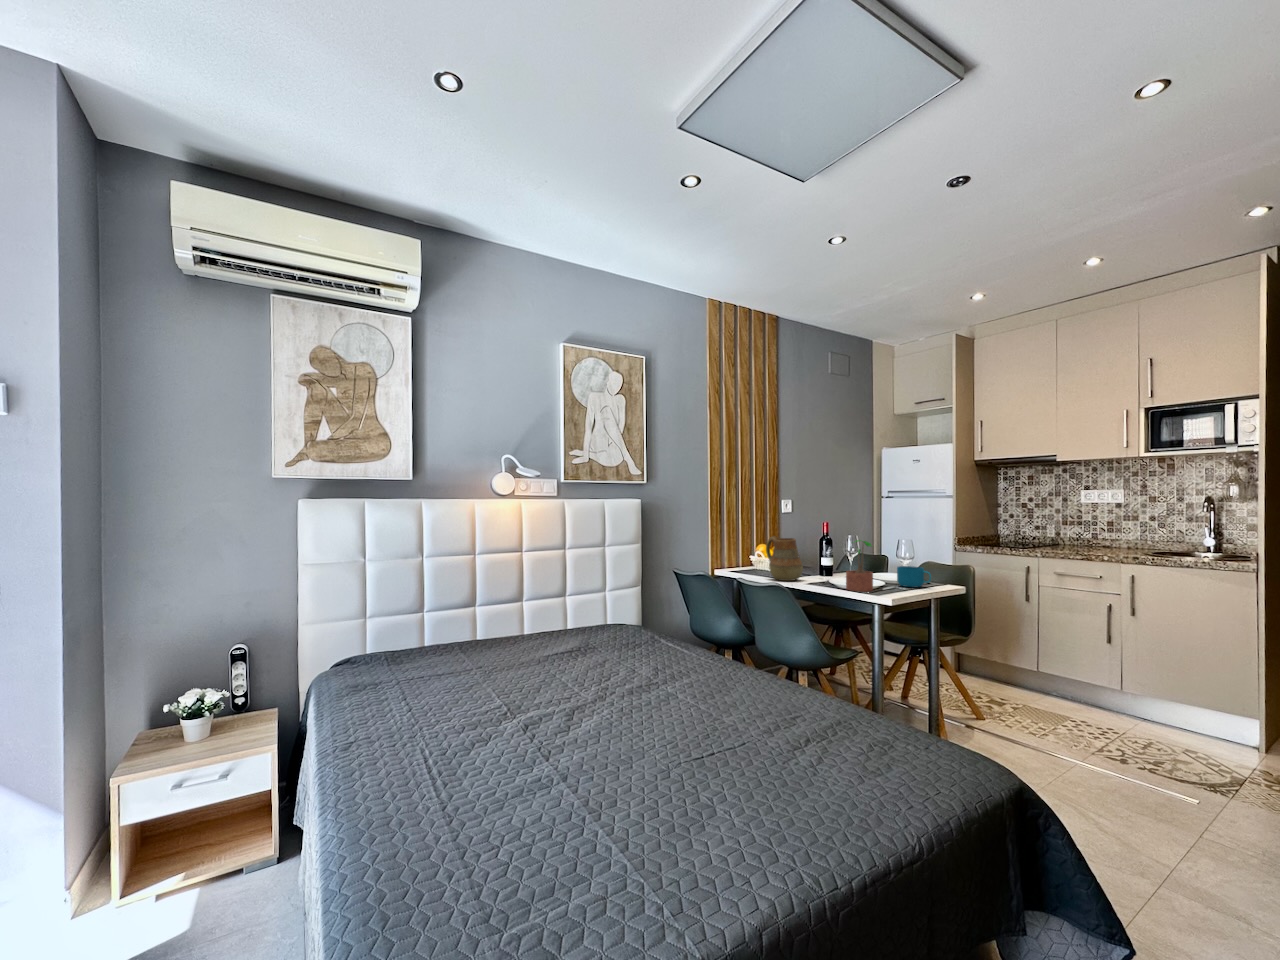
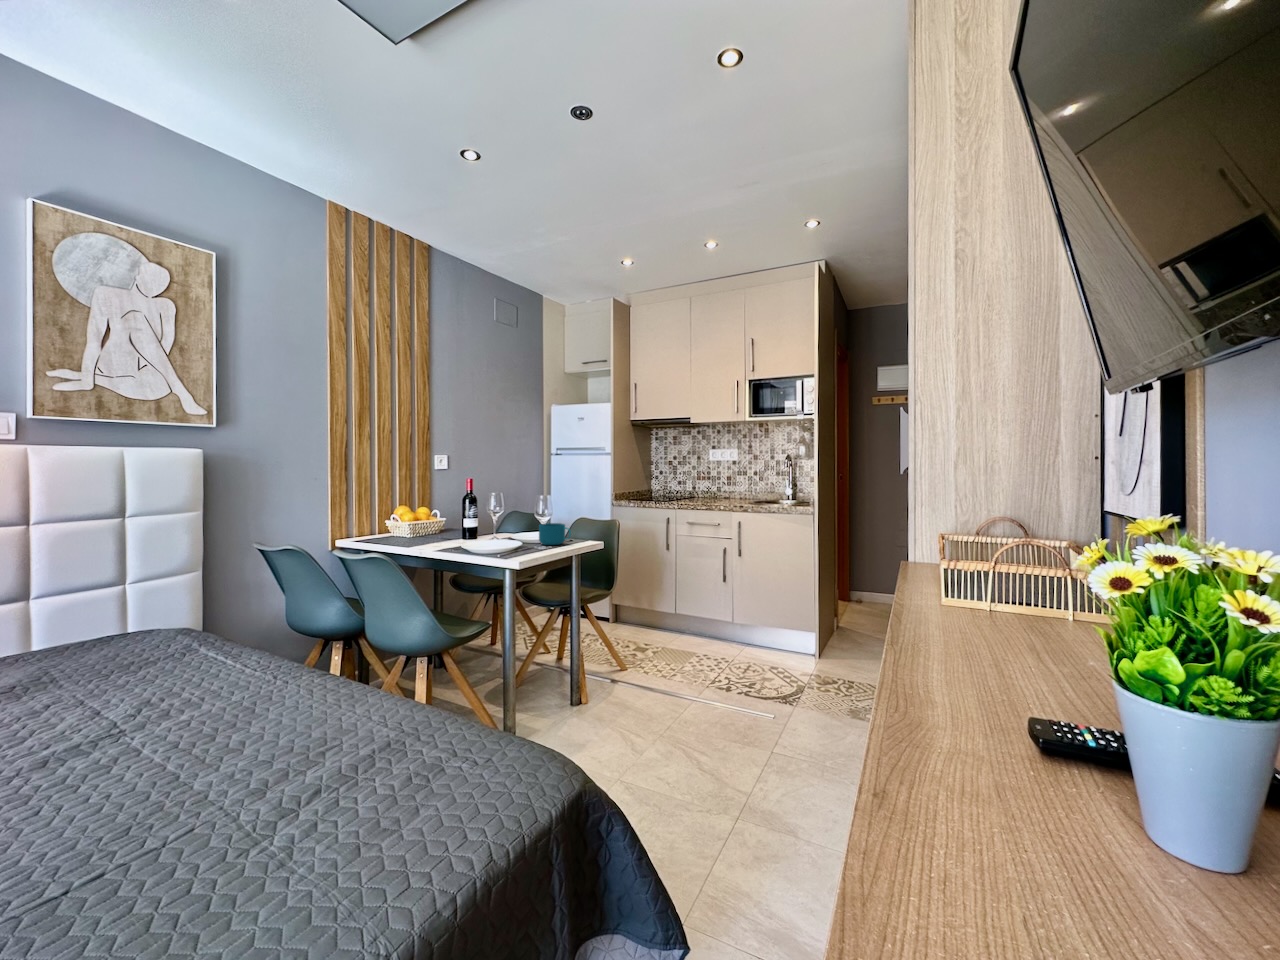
pitcher: present [766,536,803,581] -> none [396,496,440,548]
potted plant: present [846,540,873,592] -> none [478,497,507,555]

